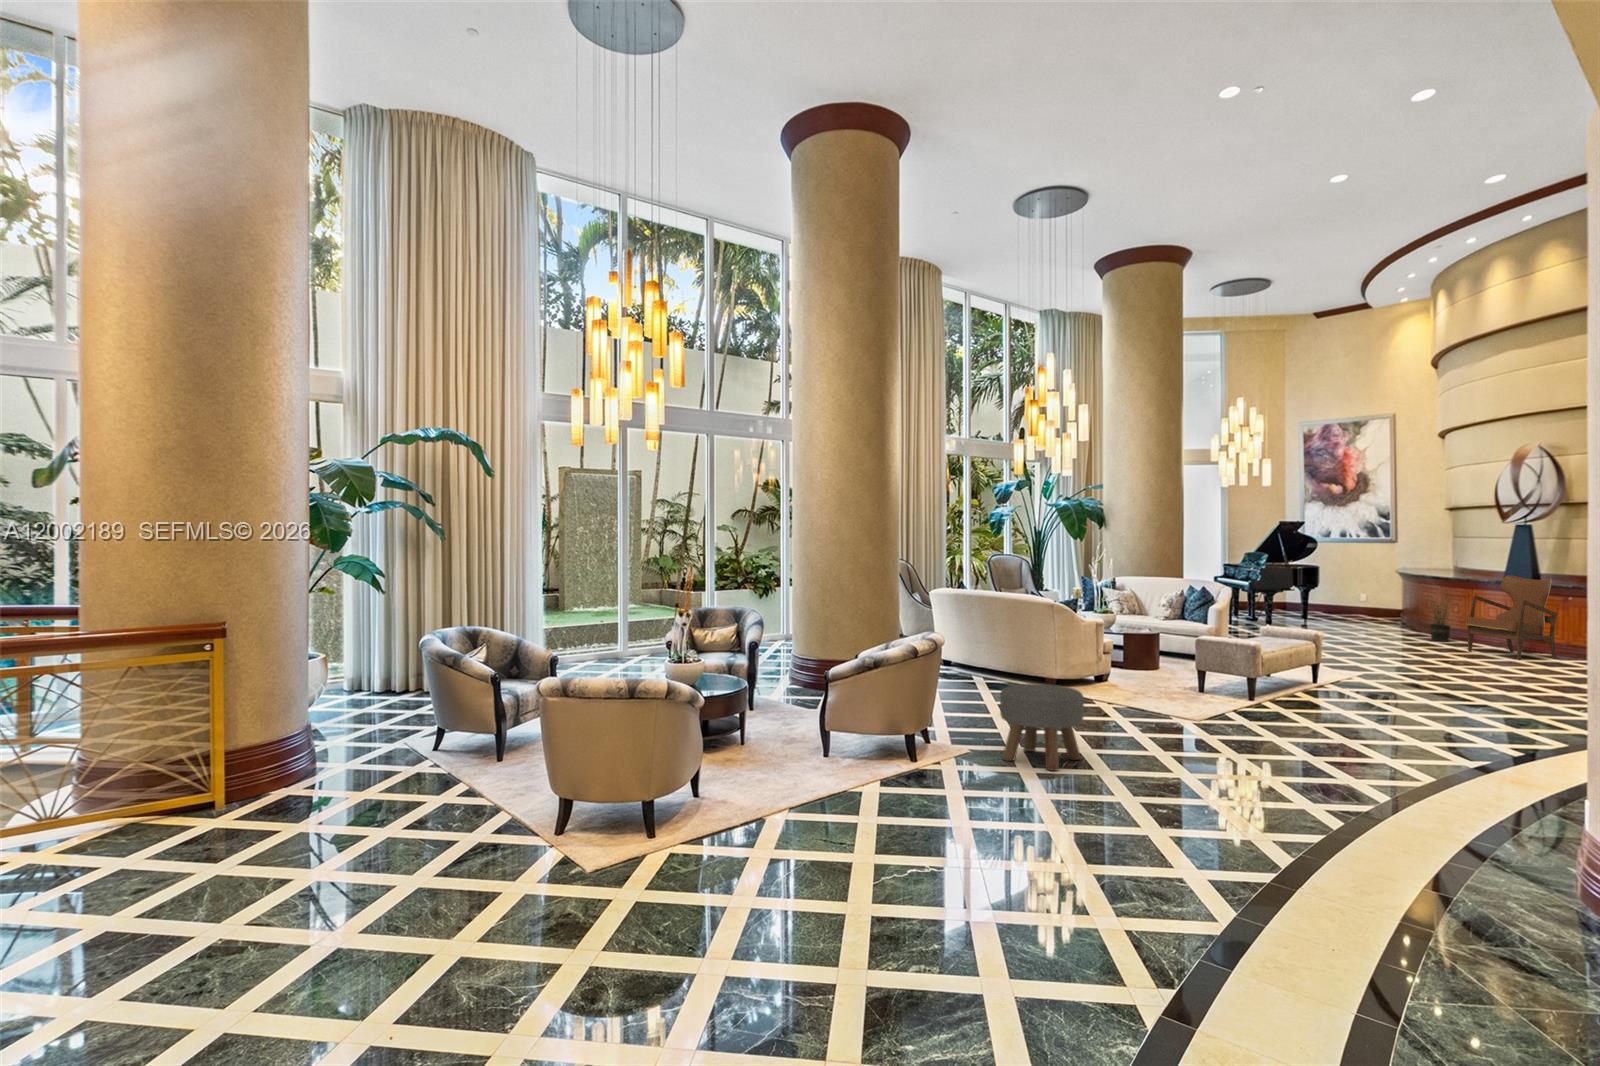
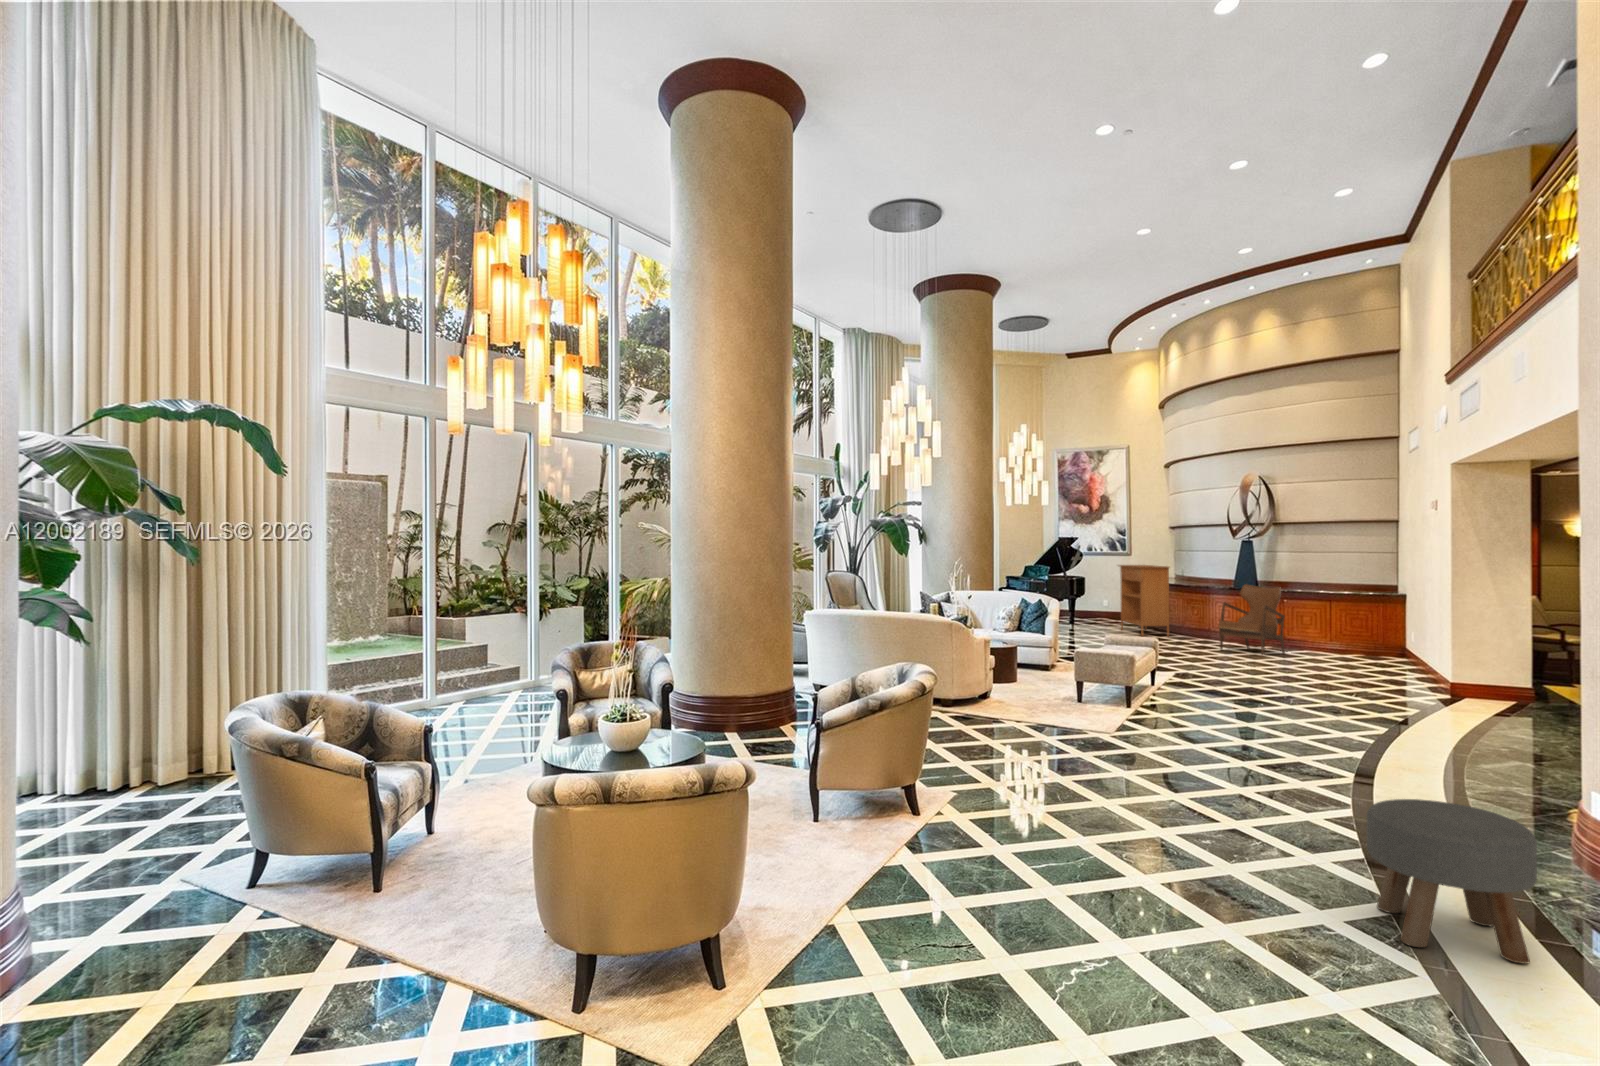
console table: none [1363,552,1424,634] -> present [1119,565,1169,636]
potted plant: present [1430,599,1452,642] -> none [1177,602,1201,643]
ottoman: present [1000,684,1084,770] -> present [1367,799,1537,964]

